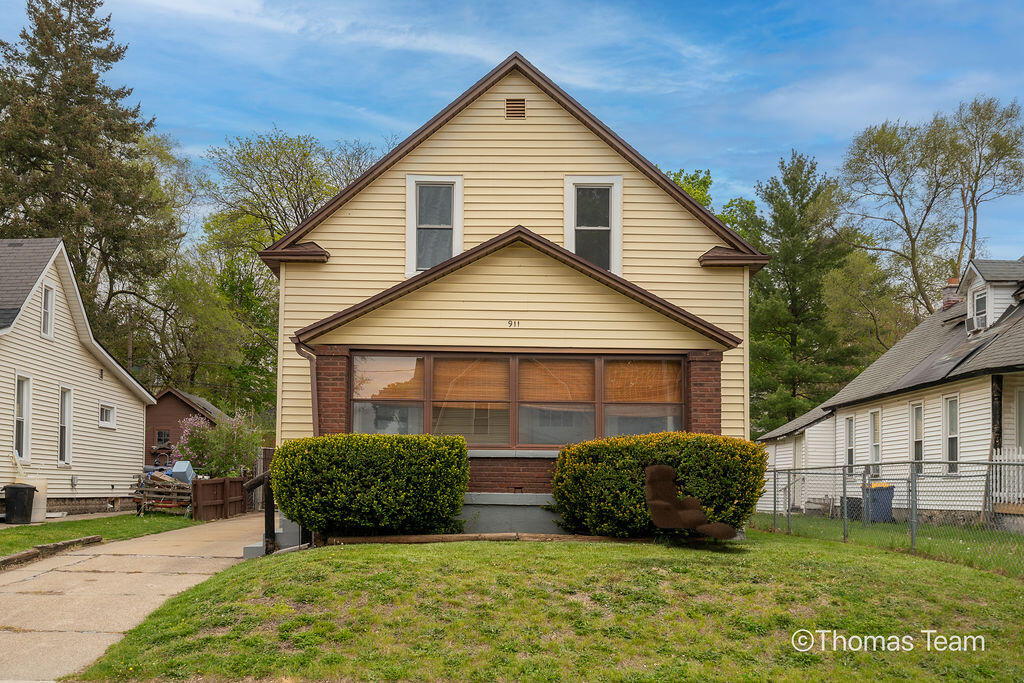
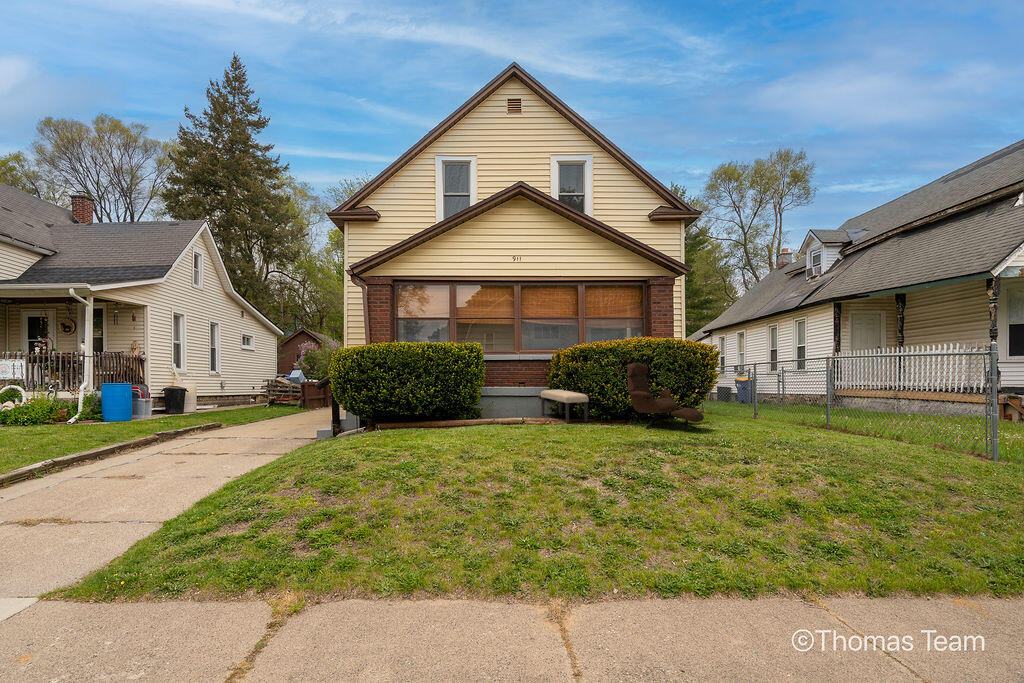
bench: none [540,497,598,540] -> present [541,390,589,423]

